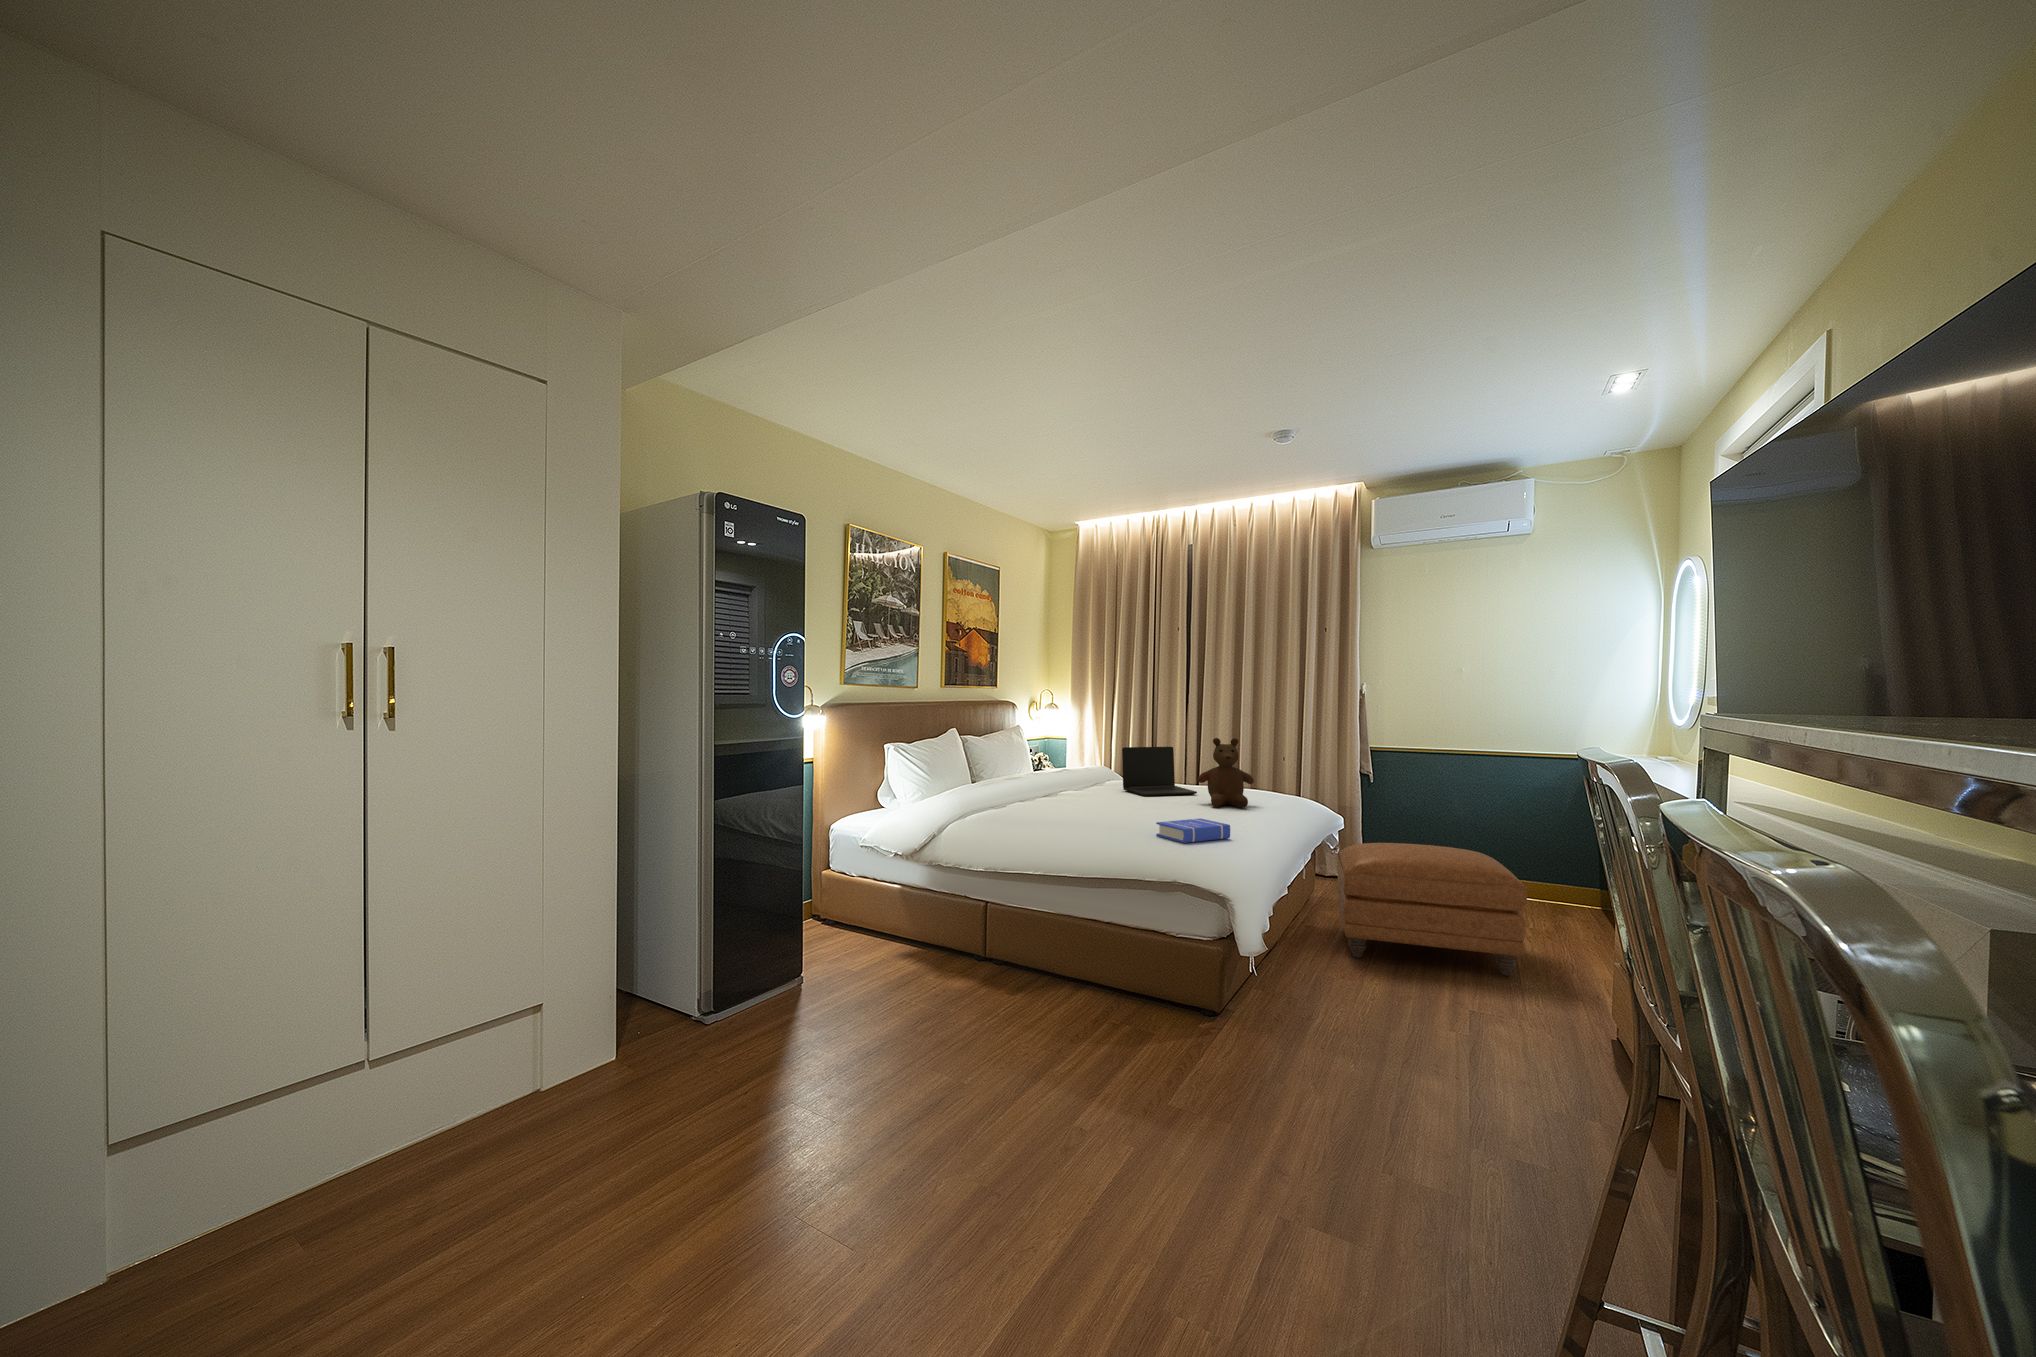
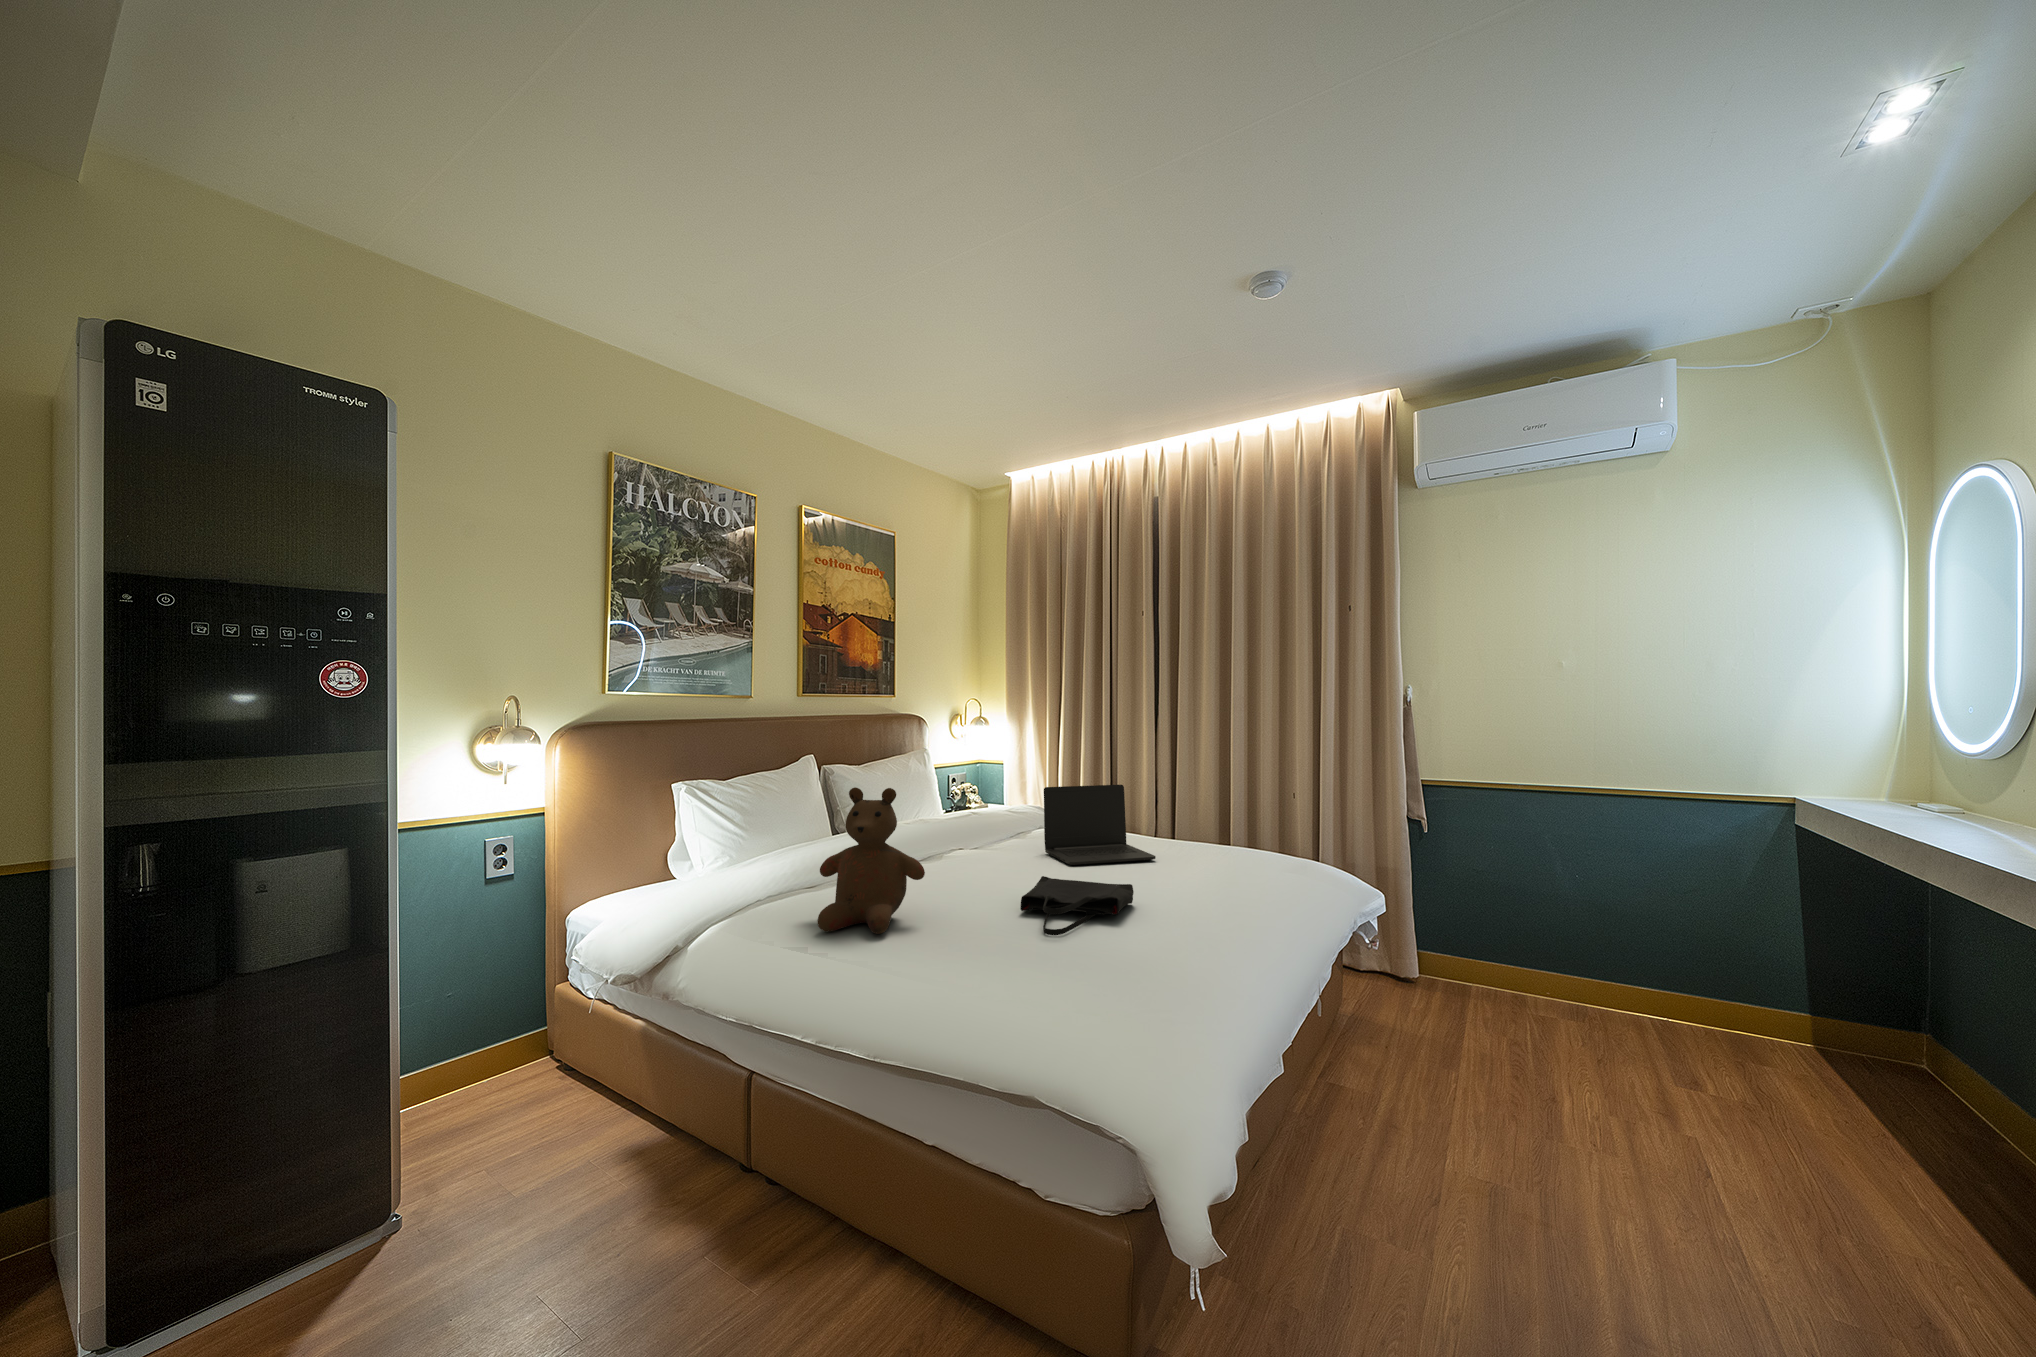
teddy bear: present [1198,738,1254,808] -> present [817,787,925,934]
tote bag: none [1131,796,1195,823] -> present [1020,876,1134,935]
book: present [1156,818,1230,843] -> none [1030,937,1170,1003]
ottoman: present [1337,843,1527,976] -> none [1376,953,1742,1229]

